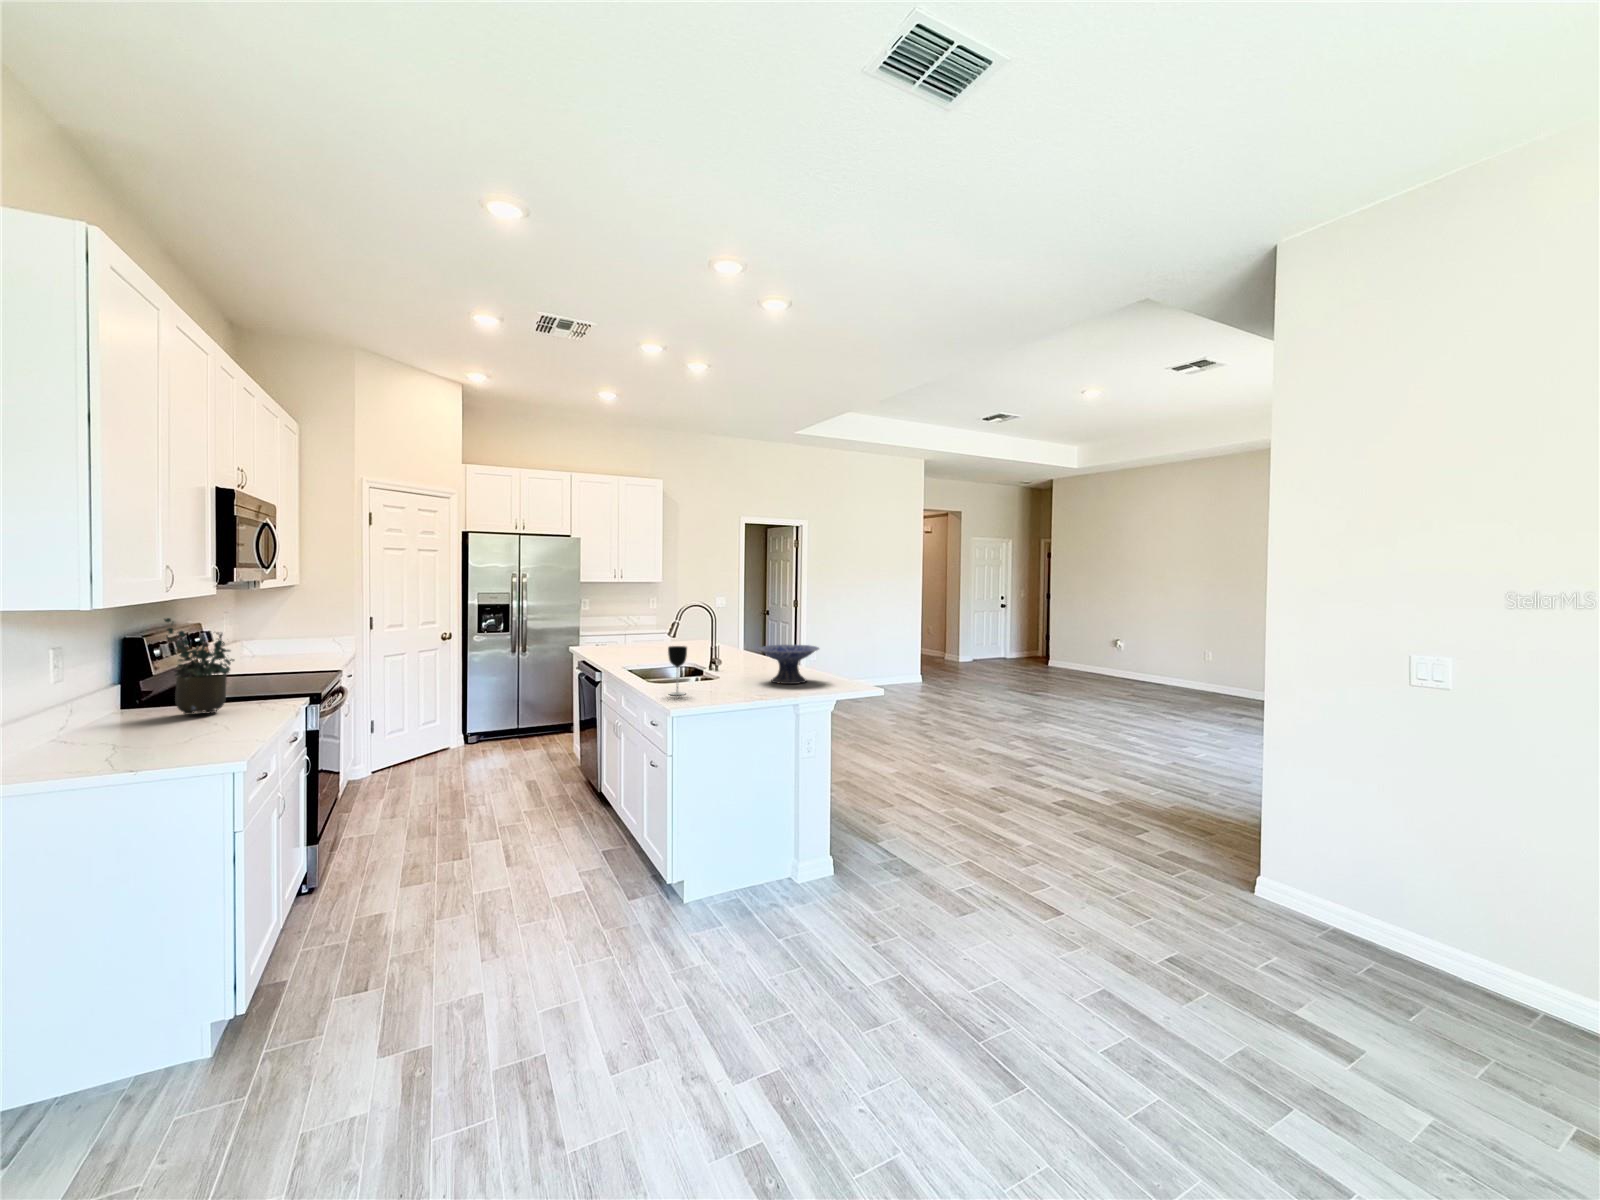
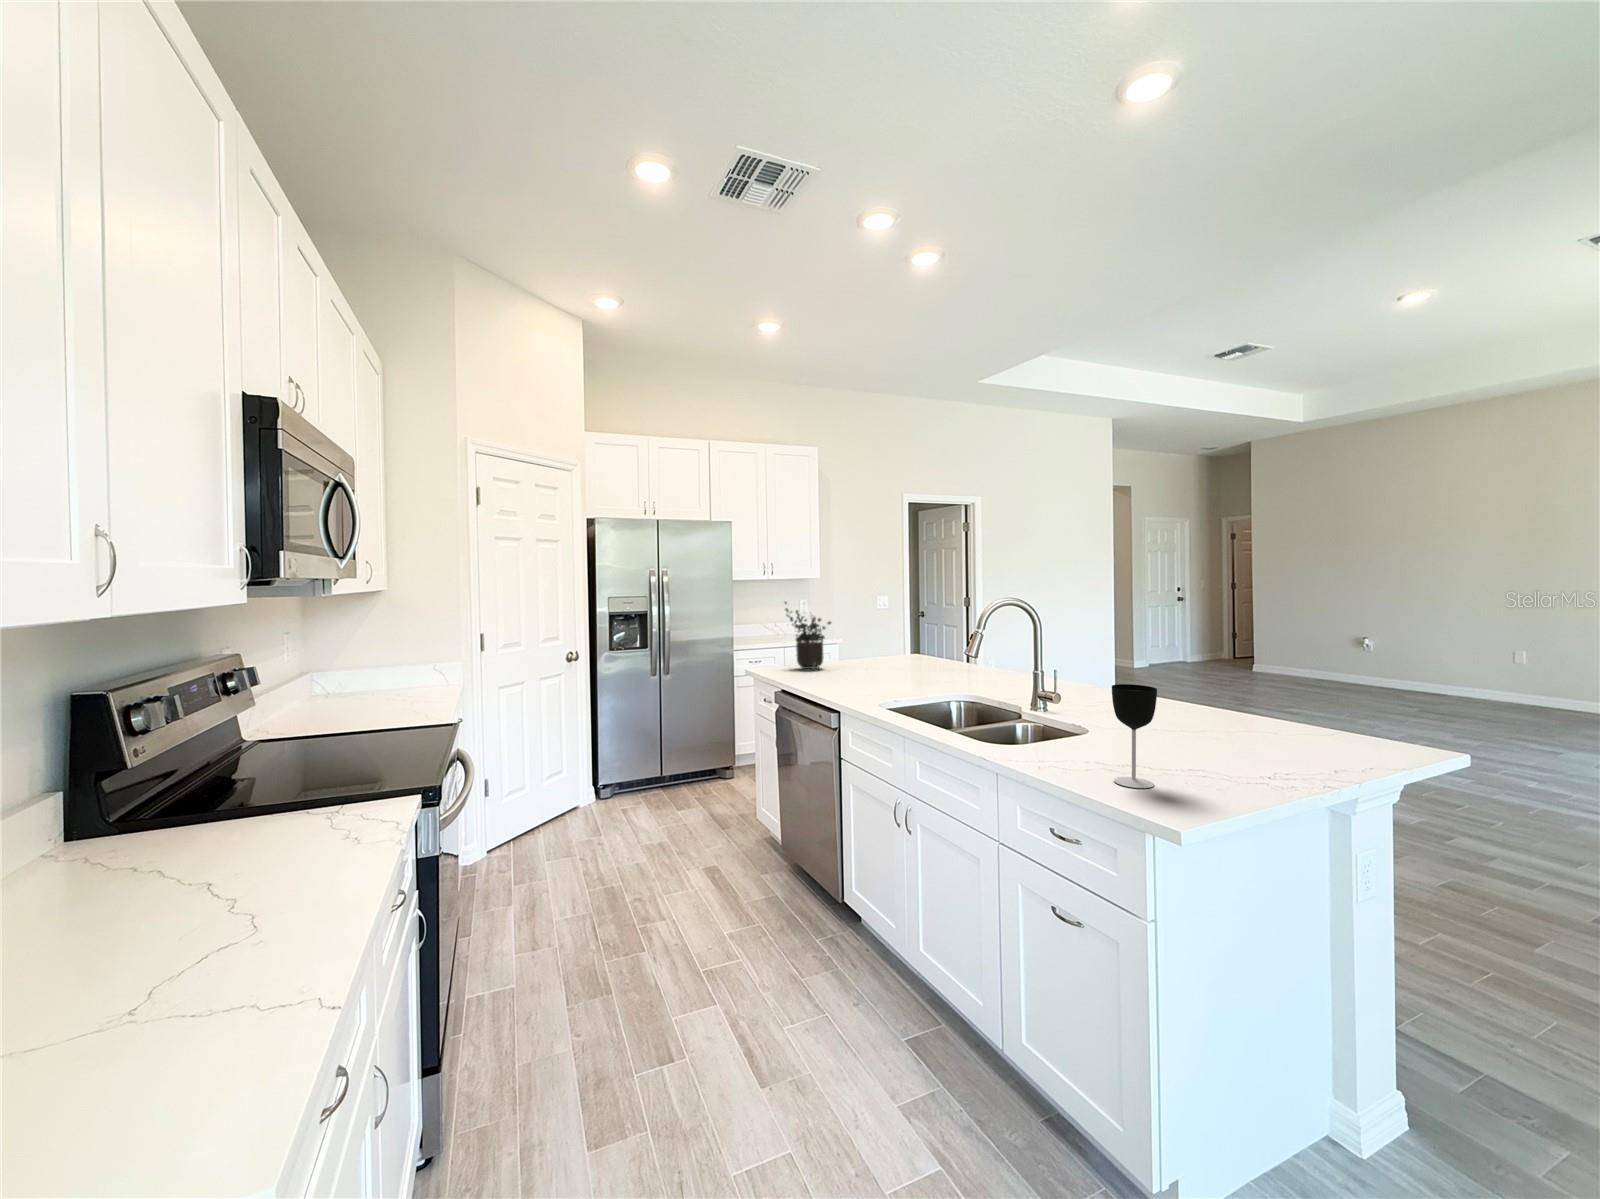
potted plant: present [164,618,234,714] -> present [785,602,831,669]
decorative bowl: present [758,645,819,684] -> none [1191,670,1333,748]

